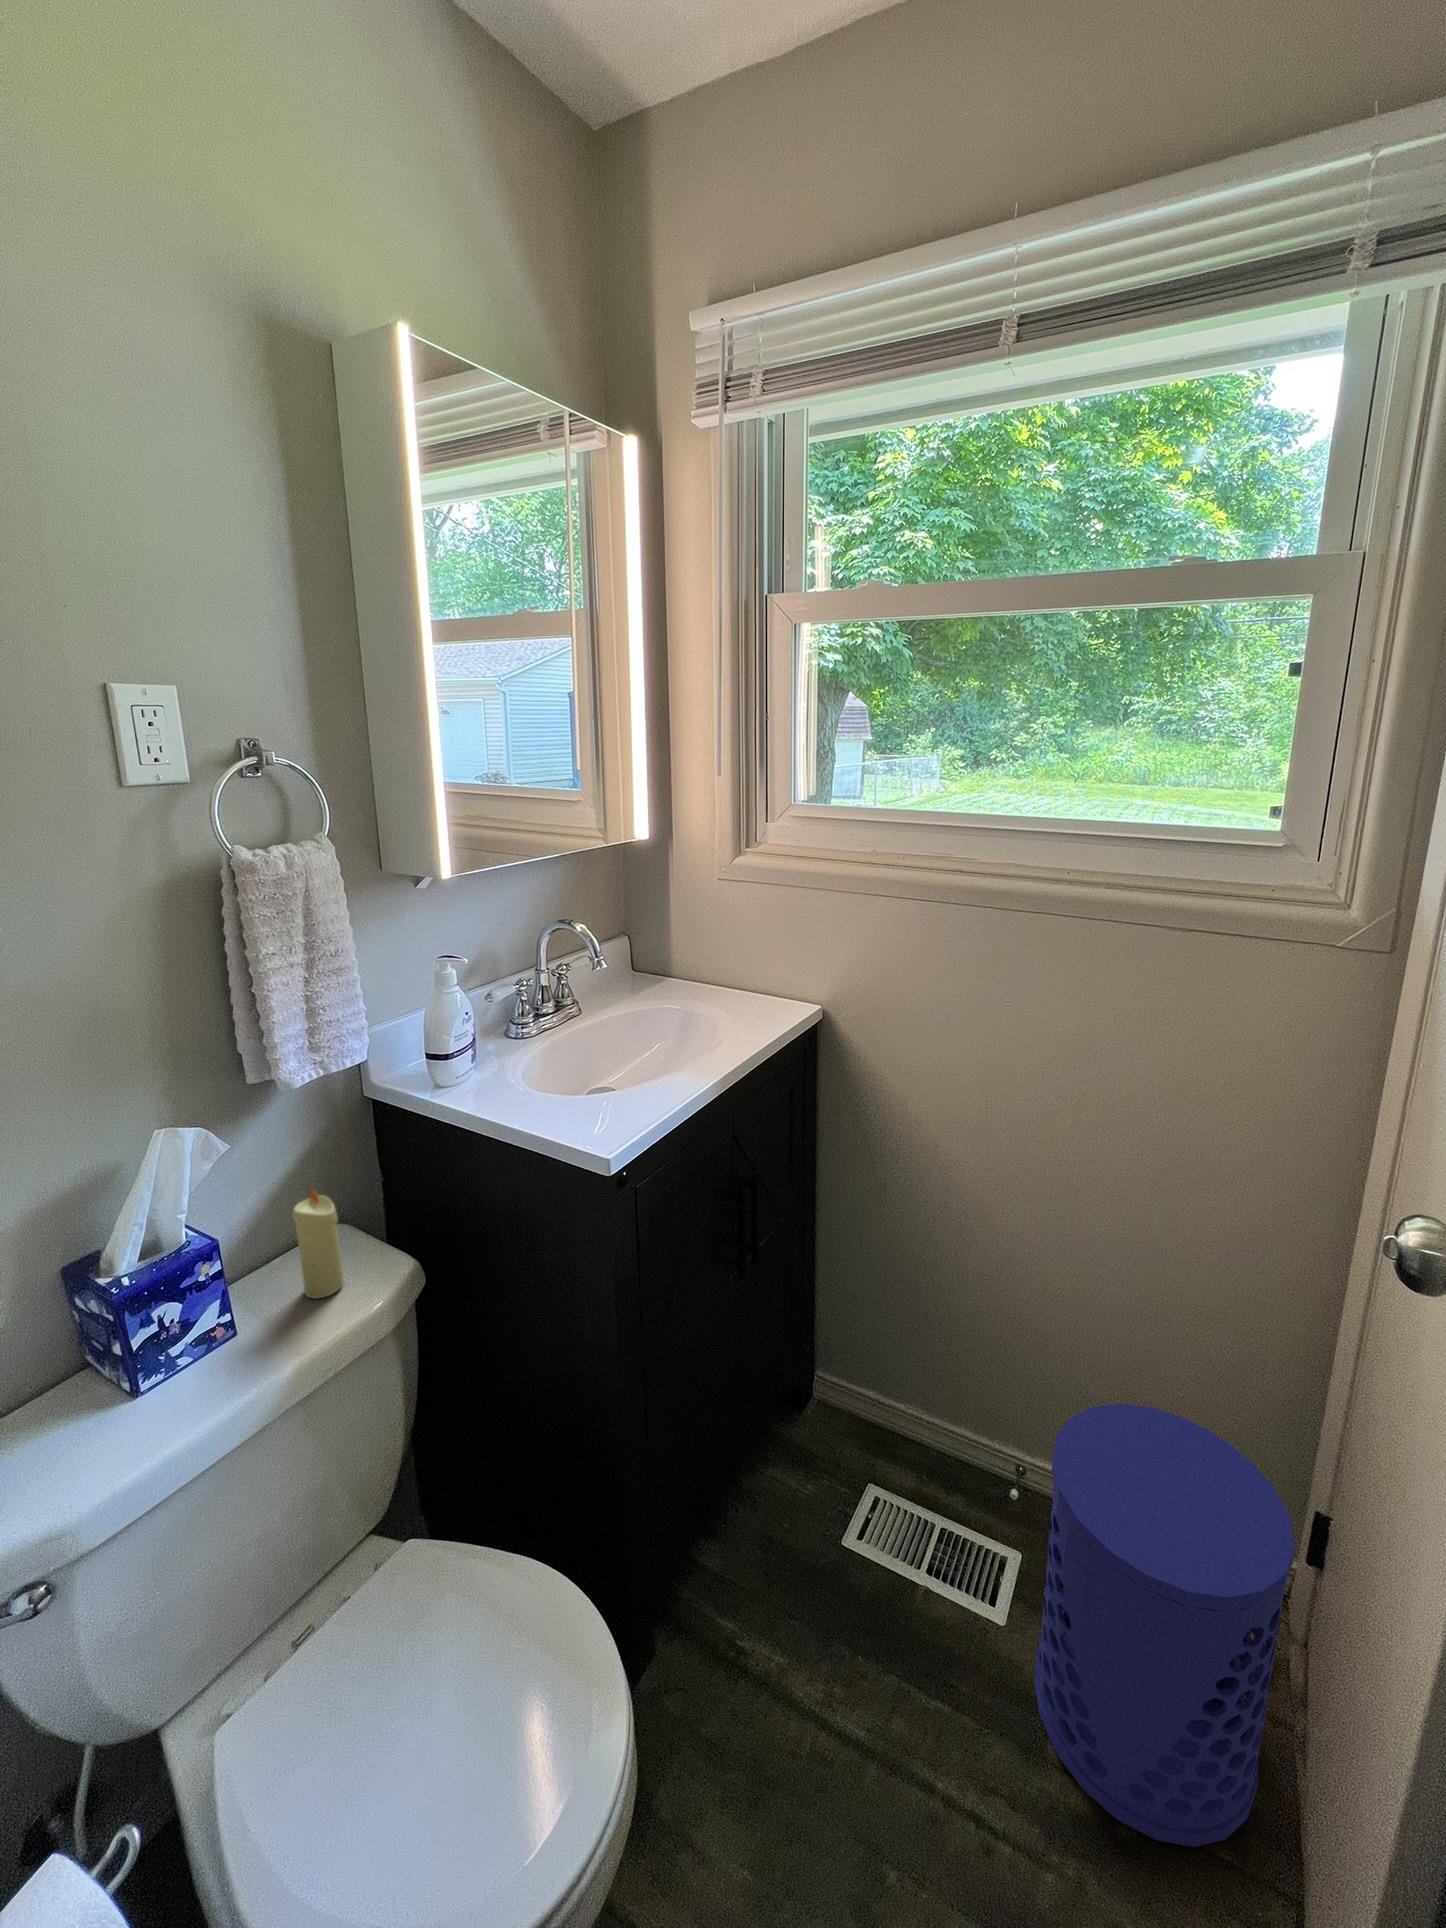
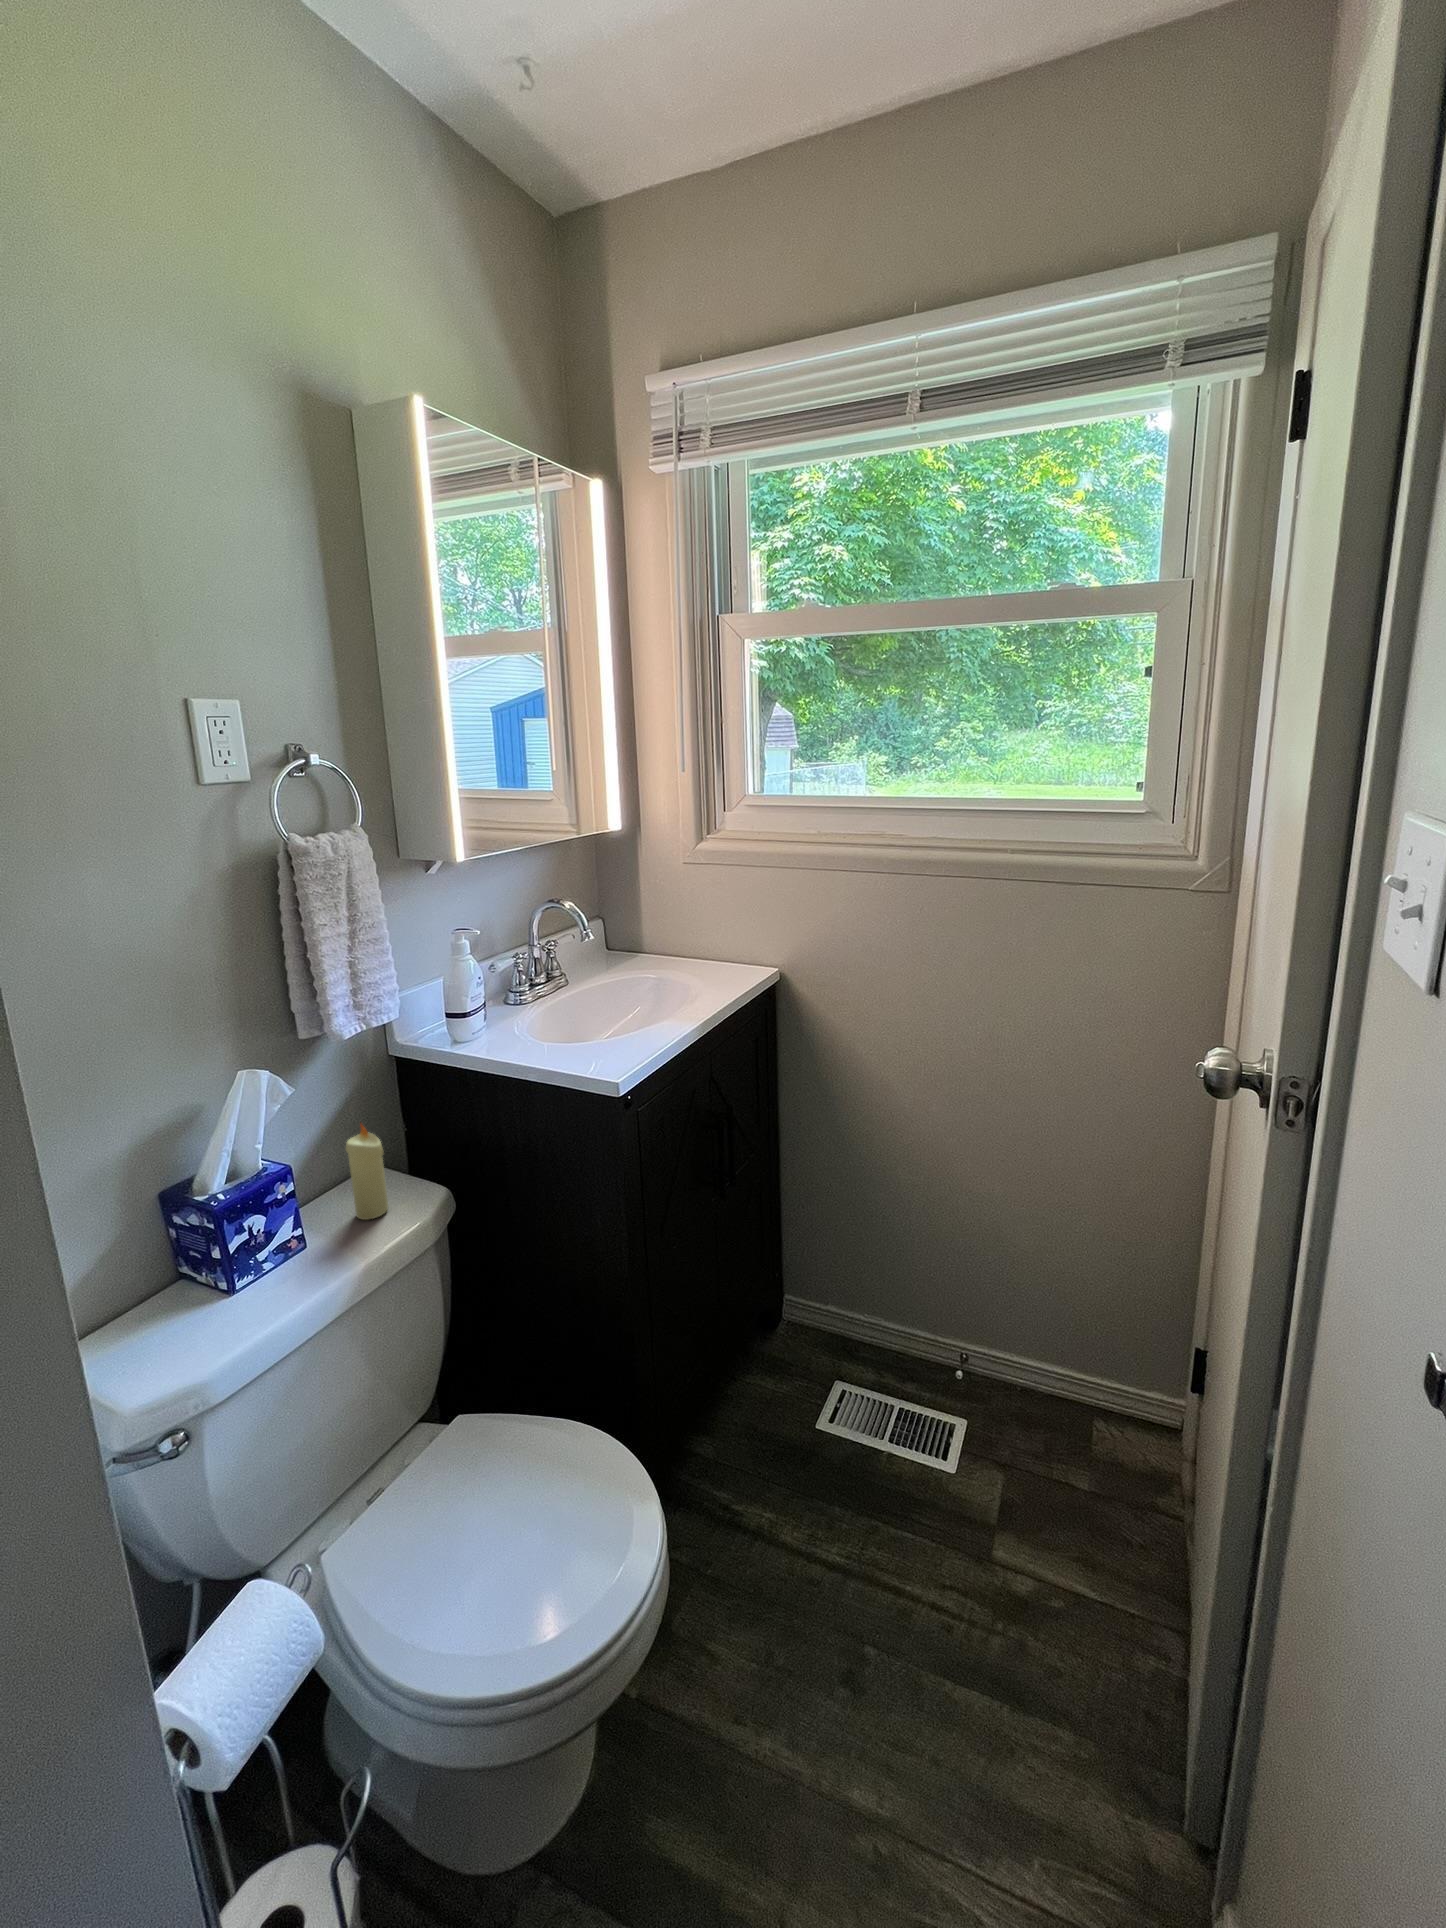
waste bin: present [1034,1403,1295,1847] -> none [980,1276,1172,1608]

